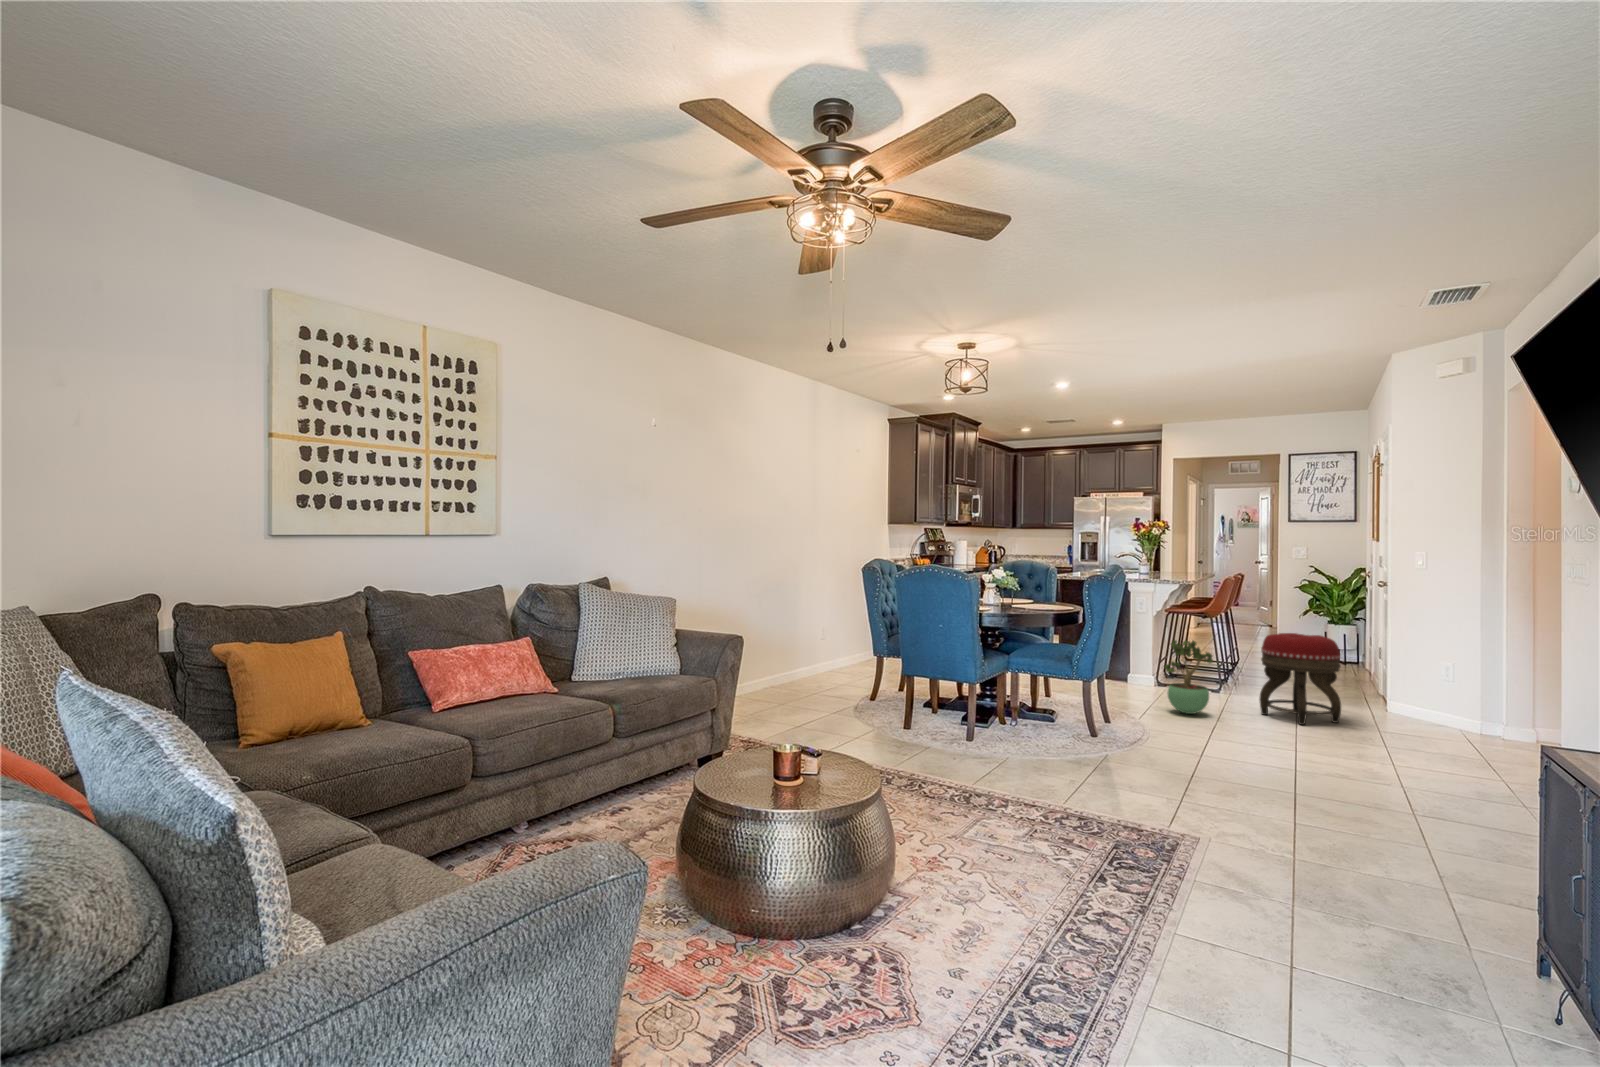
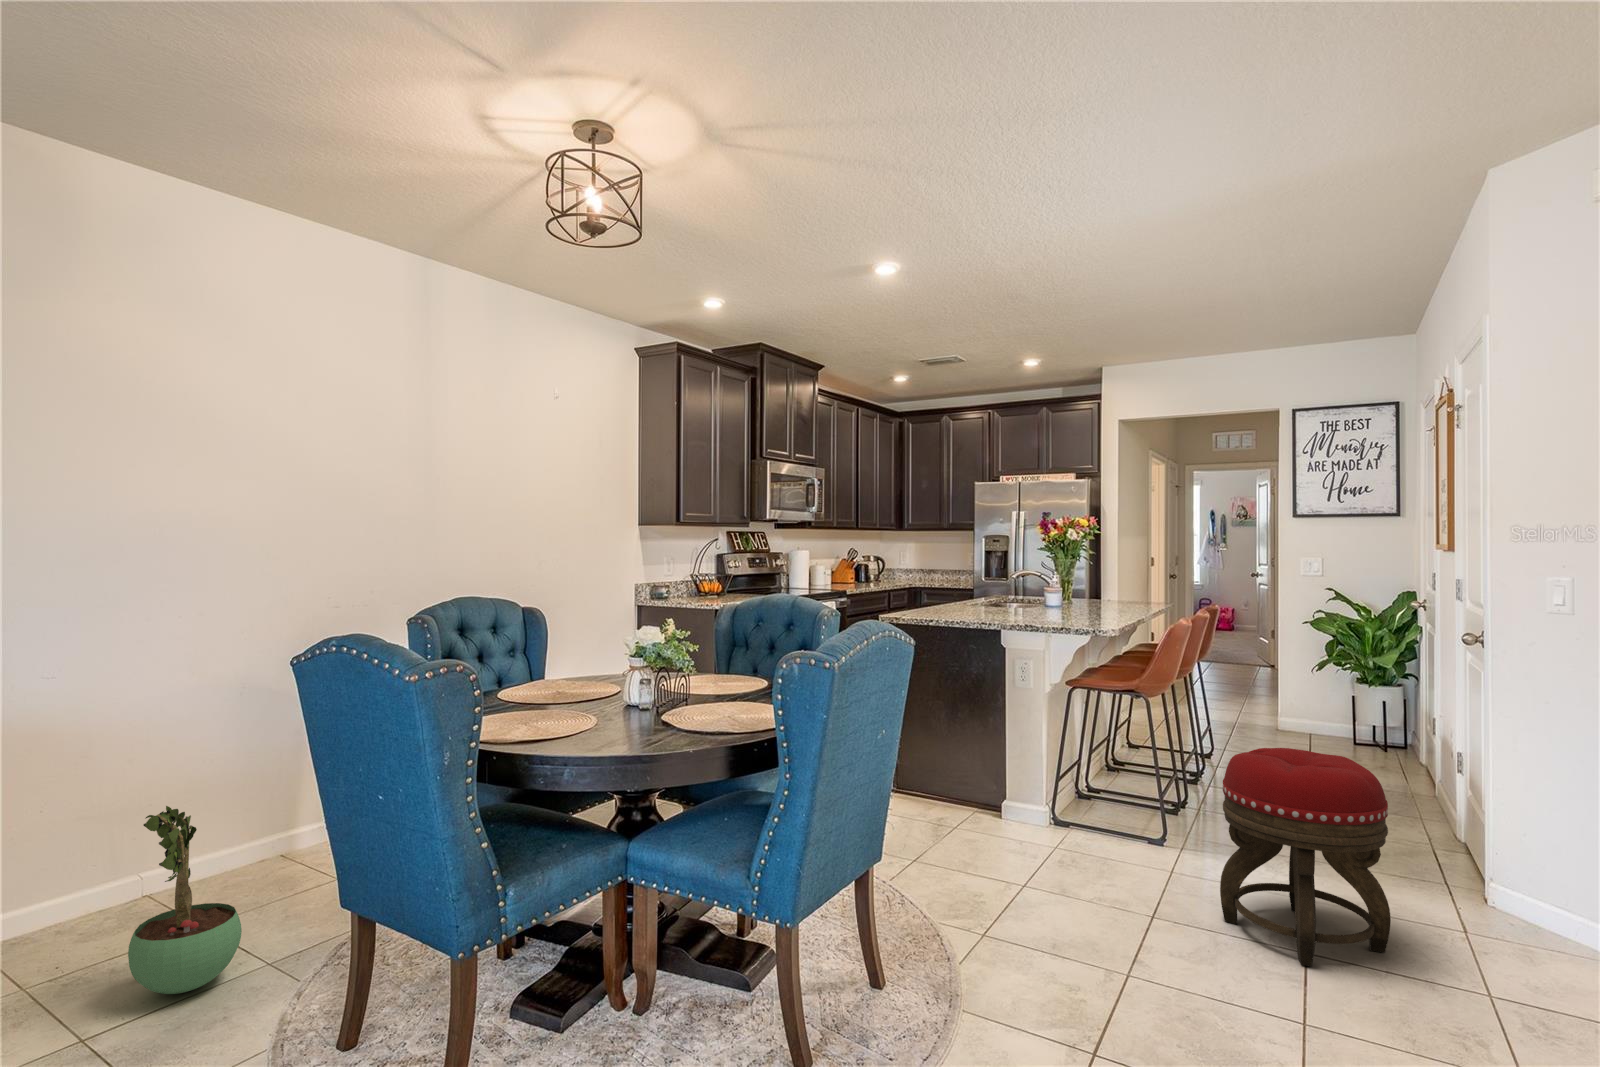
potted plant: present [1164,640,1213,714] -> present [128,806,242,994]

